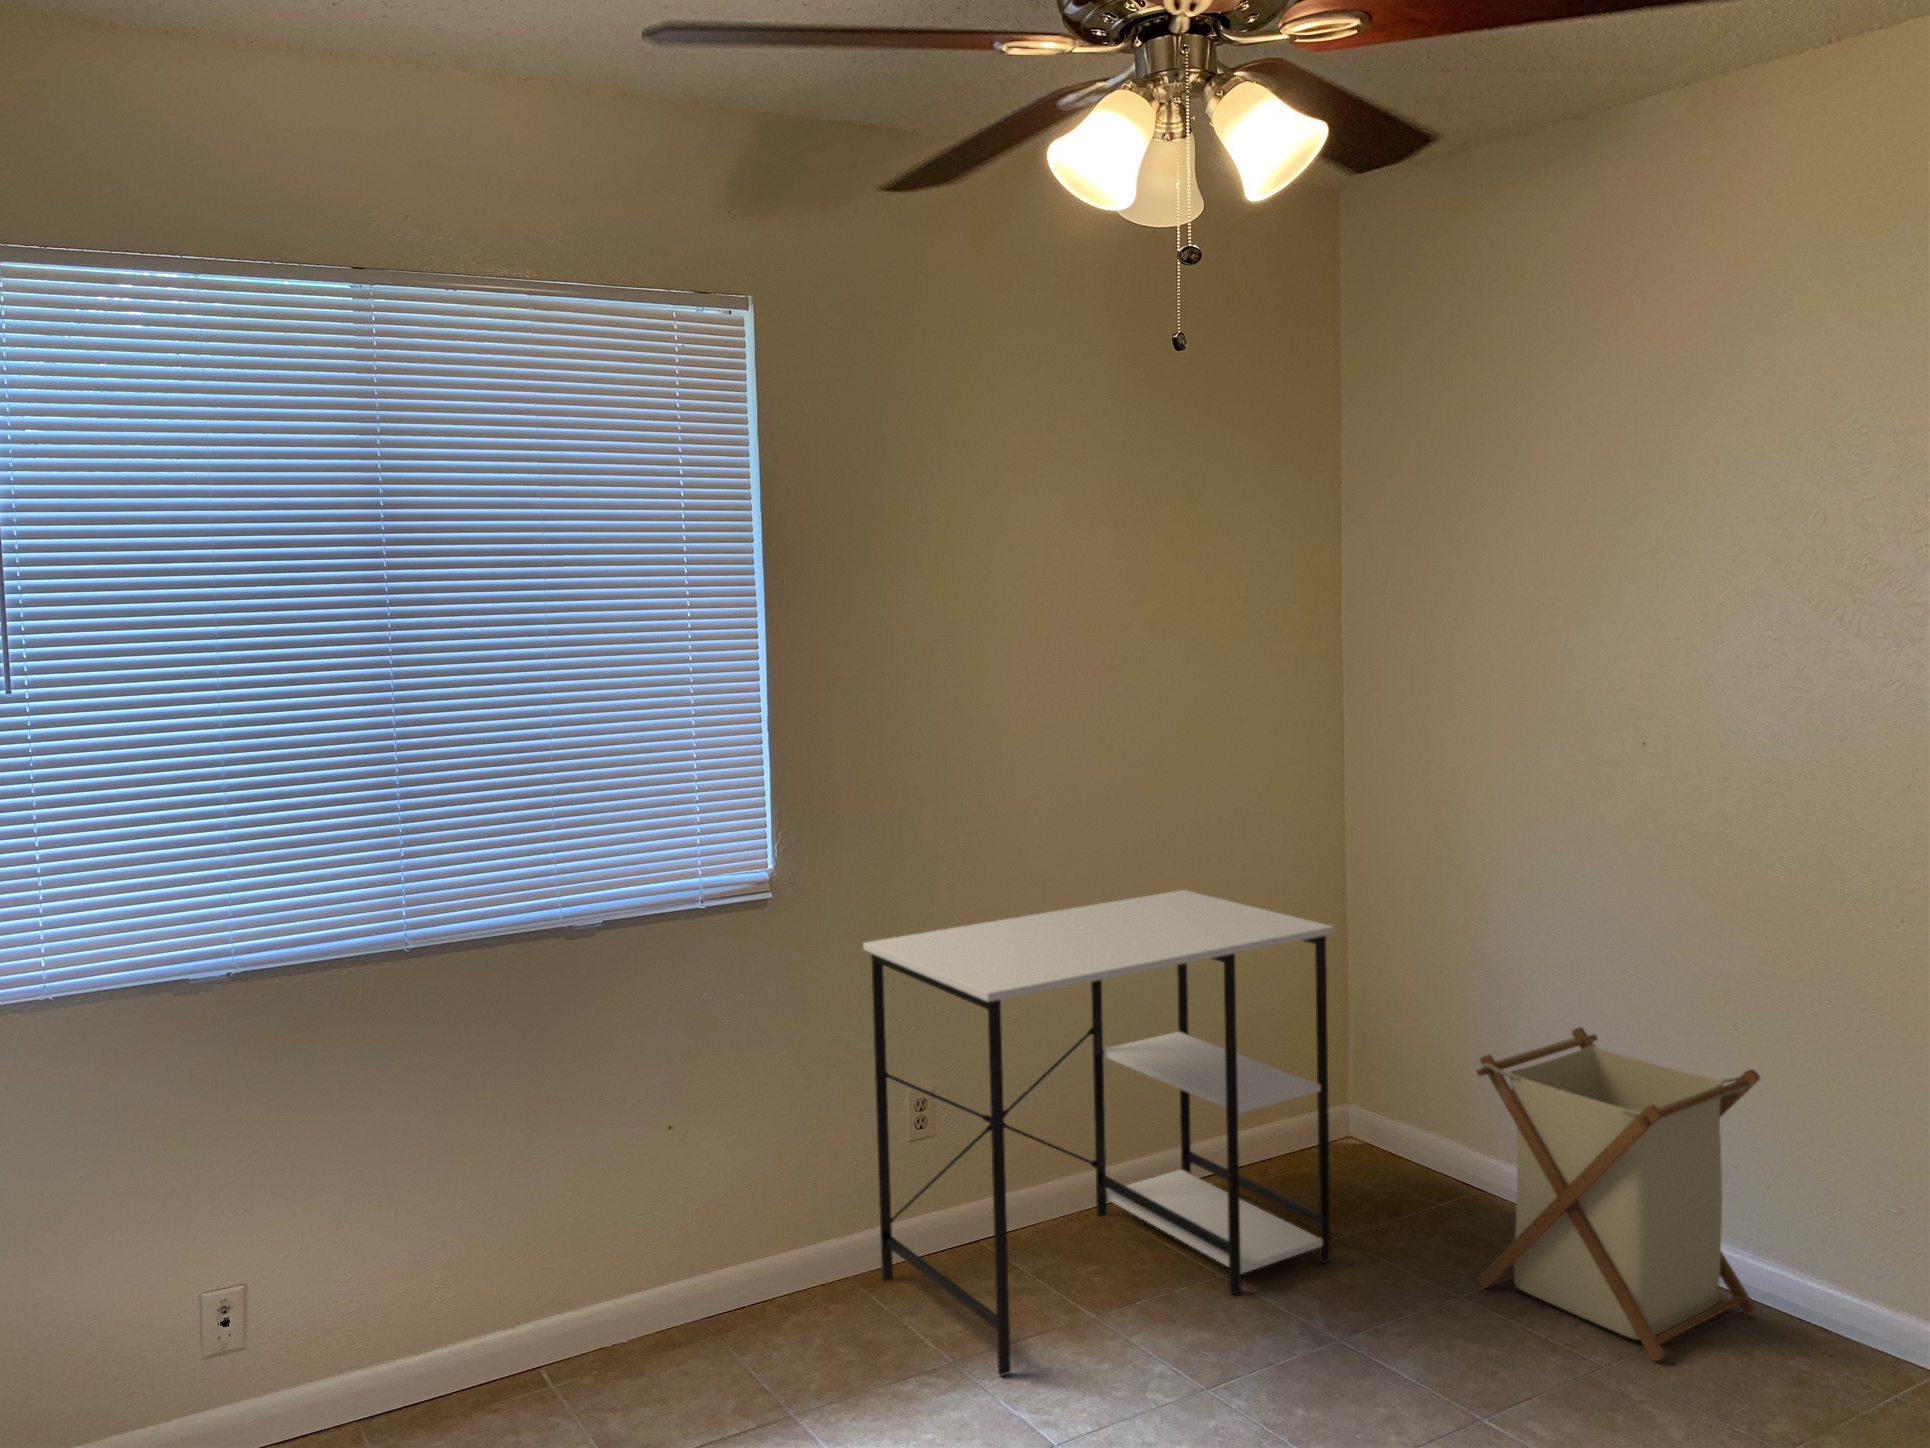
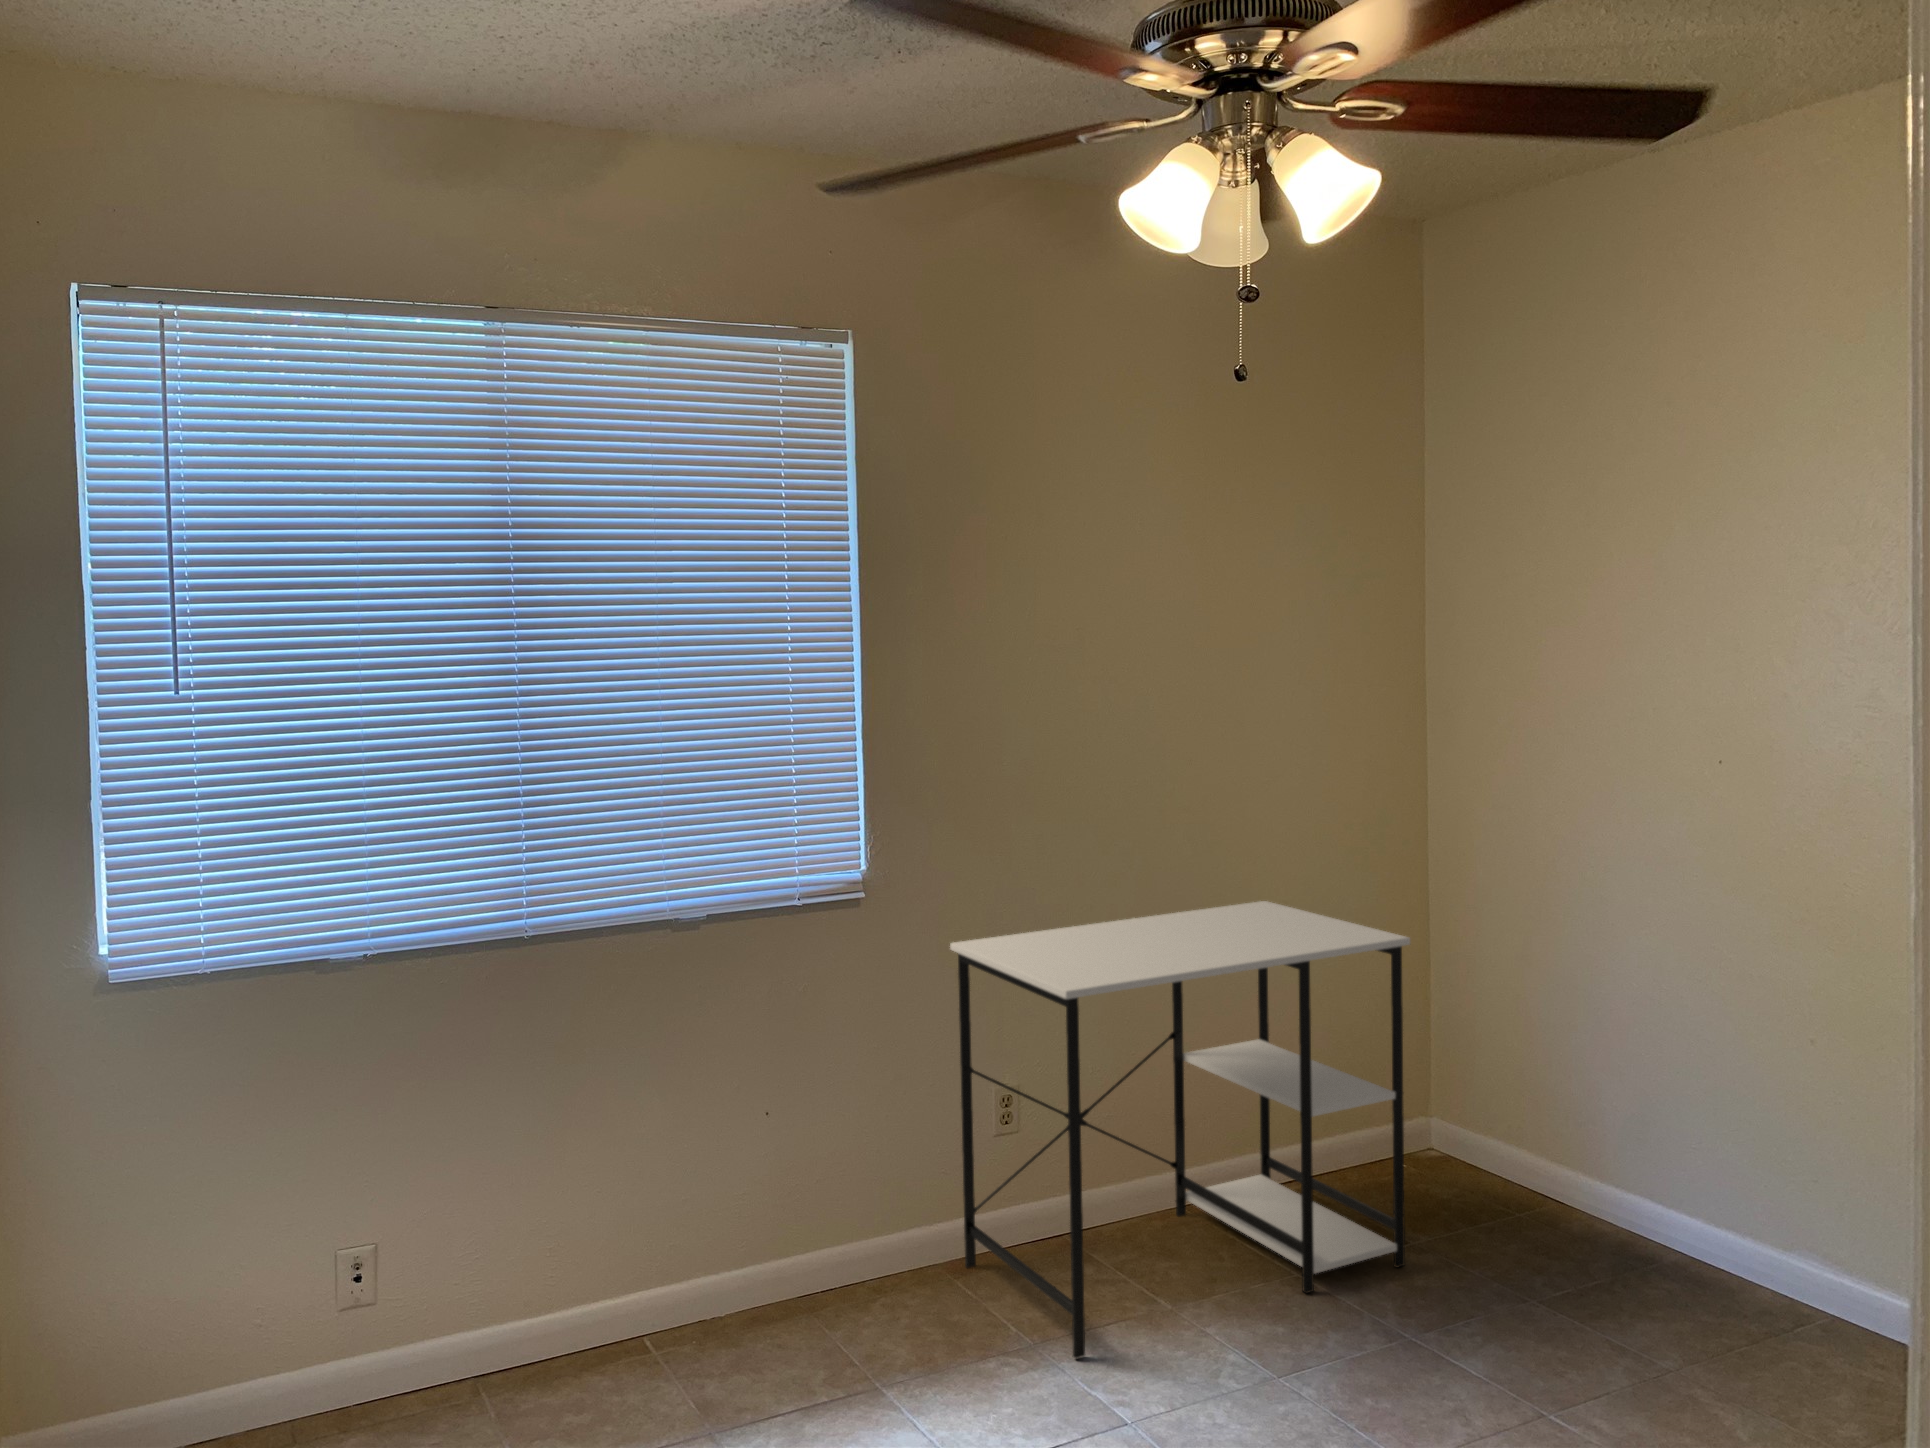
laundry basket: present [1477,1027,1760,1361] -> none [1550,1043,1839,1372]

